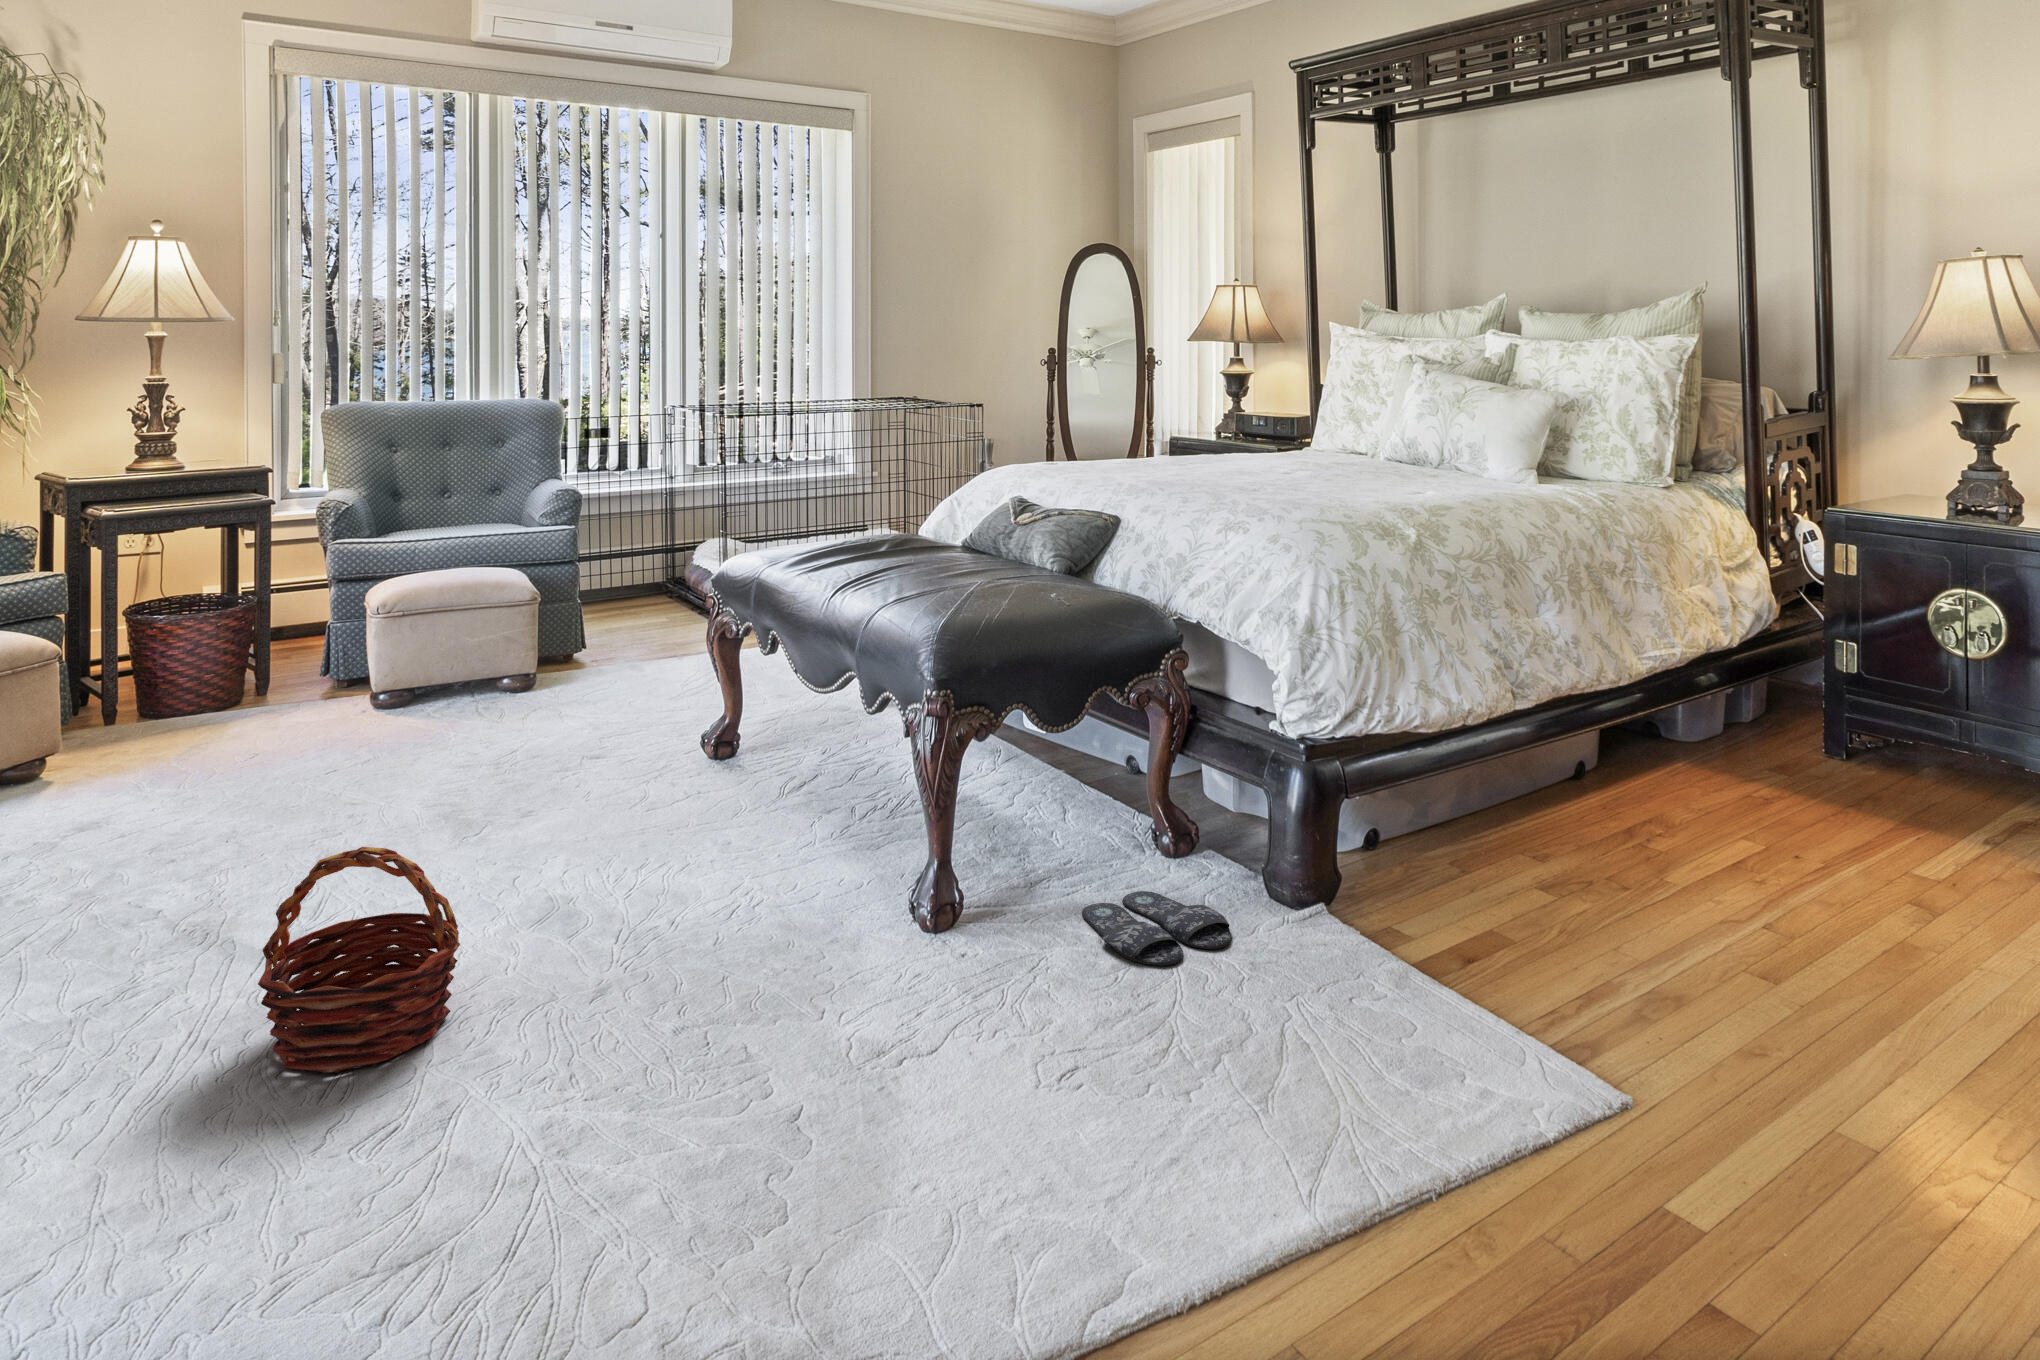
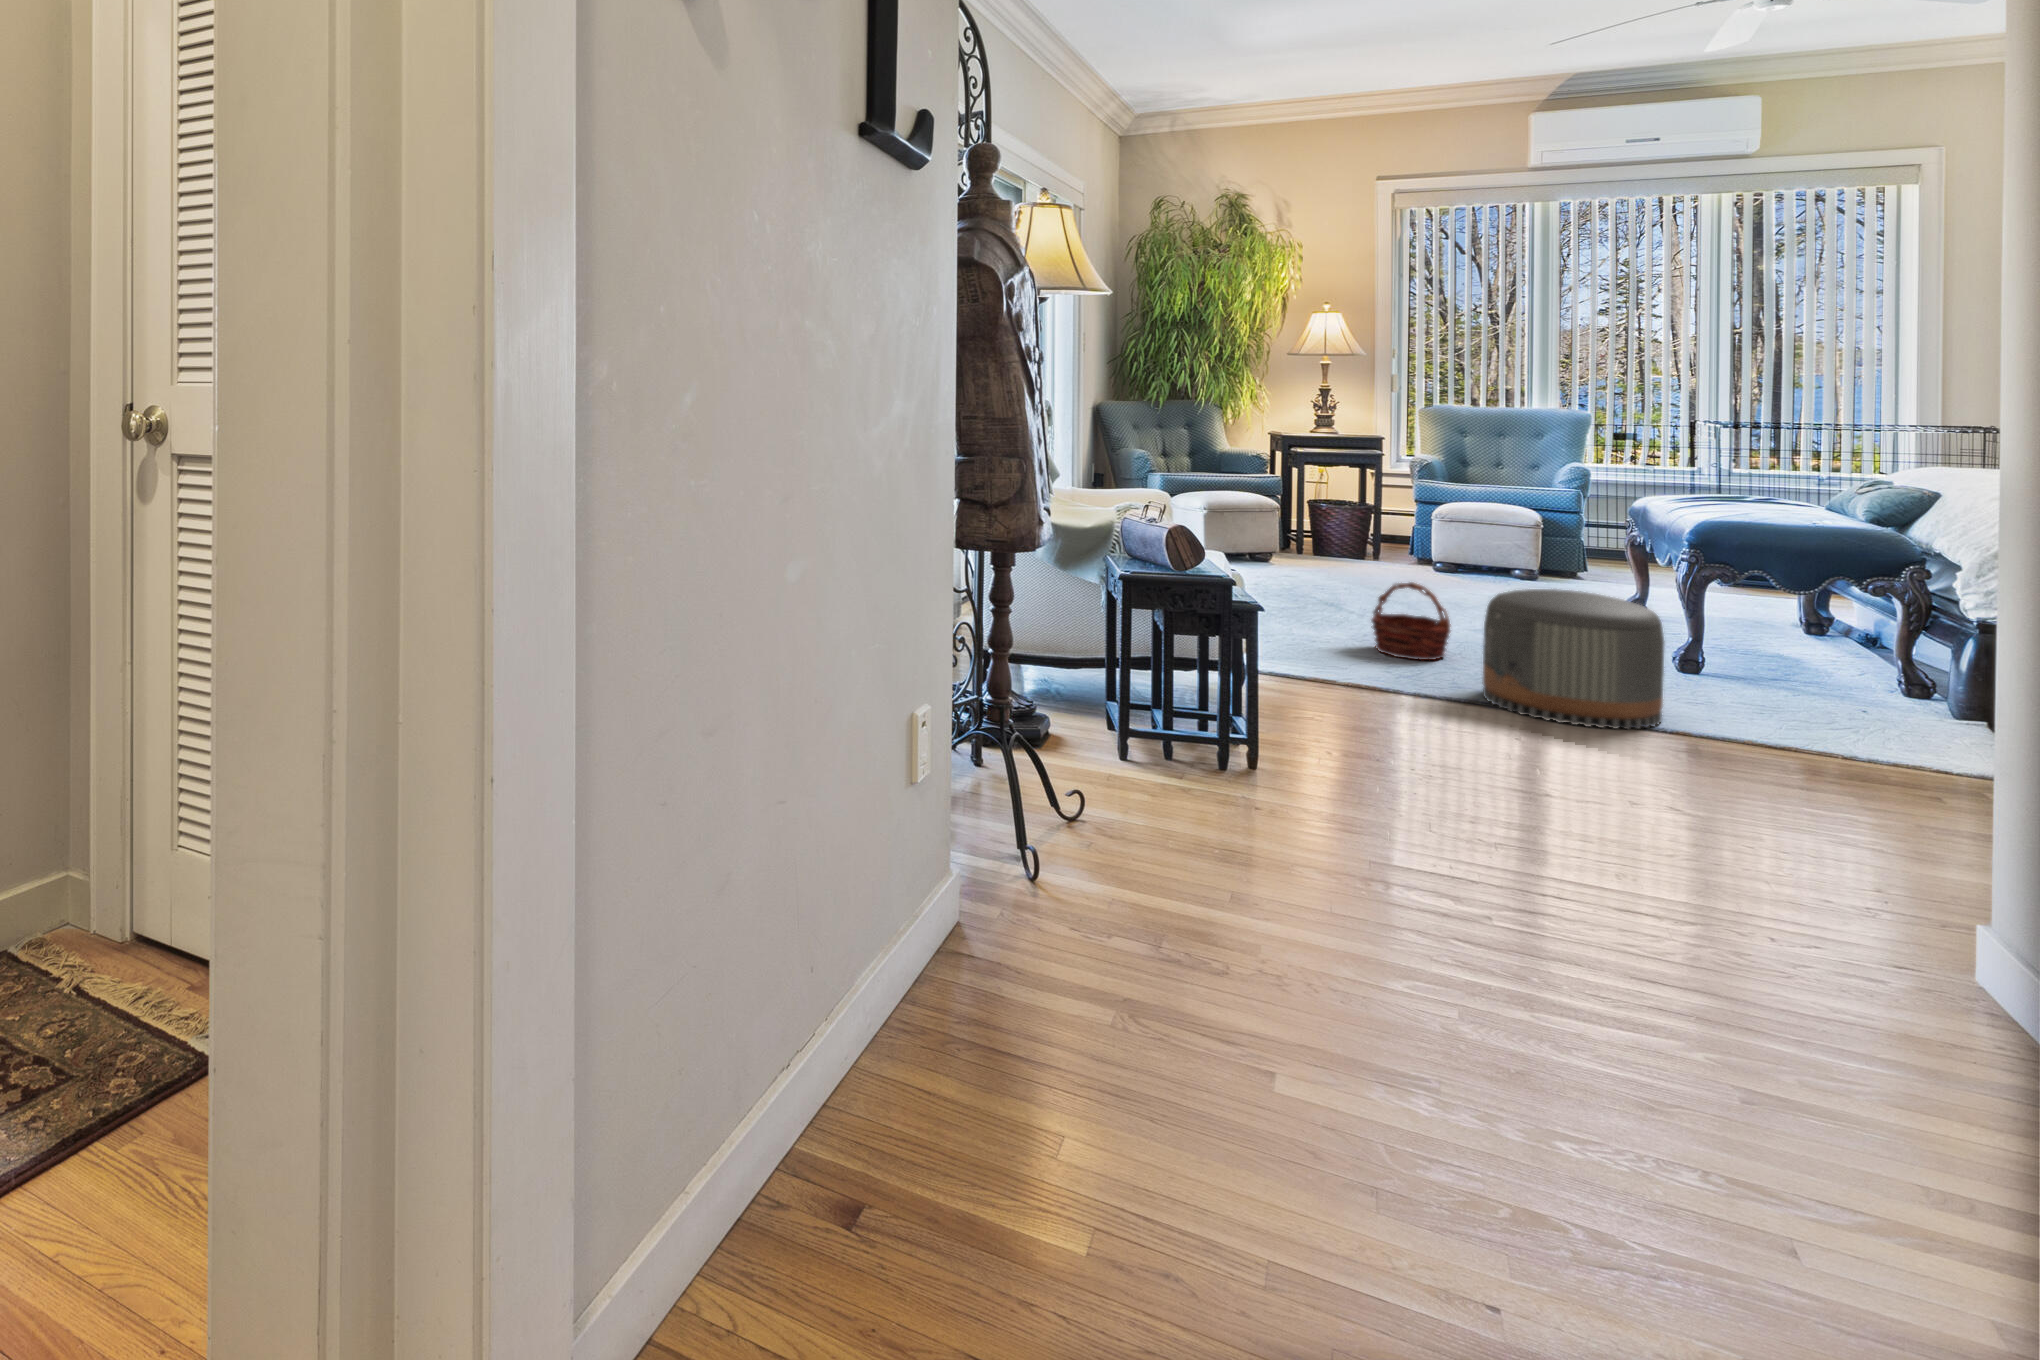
pouf: none [576,806,944,1244] -> present [1483,589,1664,729]
slippers: present [1082,891,1231,966] -> none [1821,715,1926,745]

